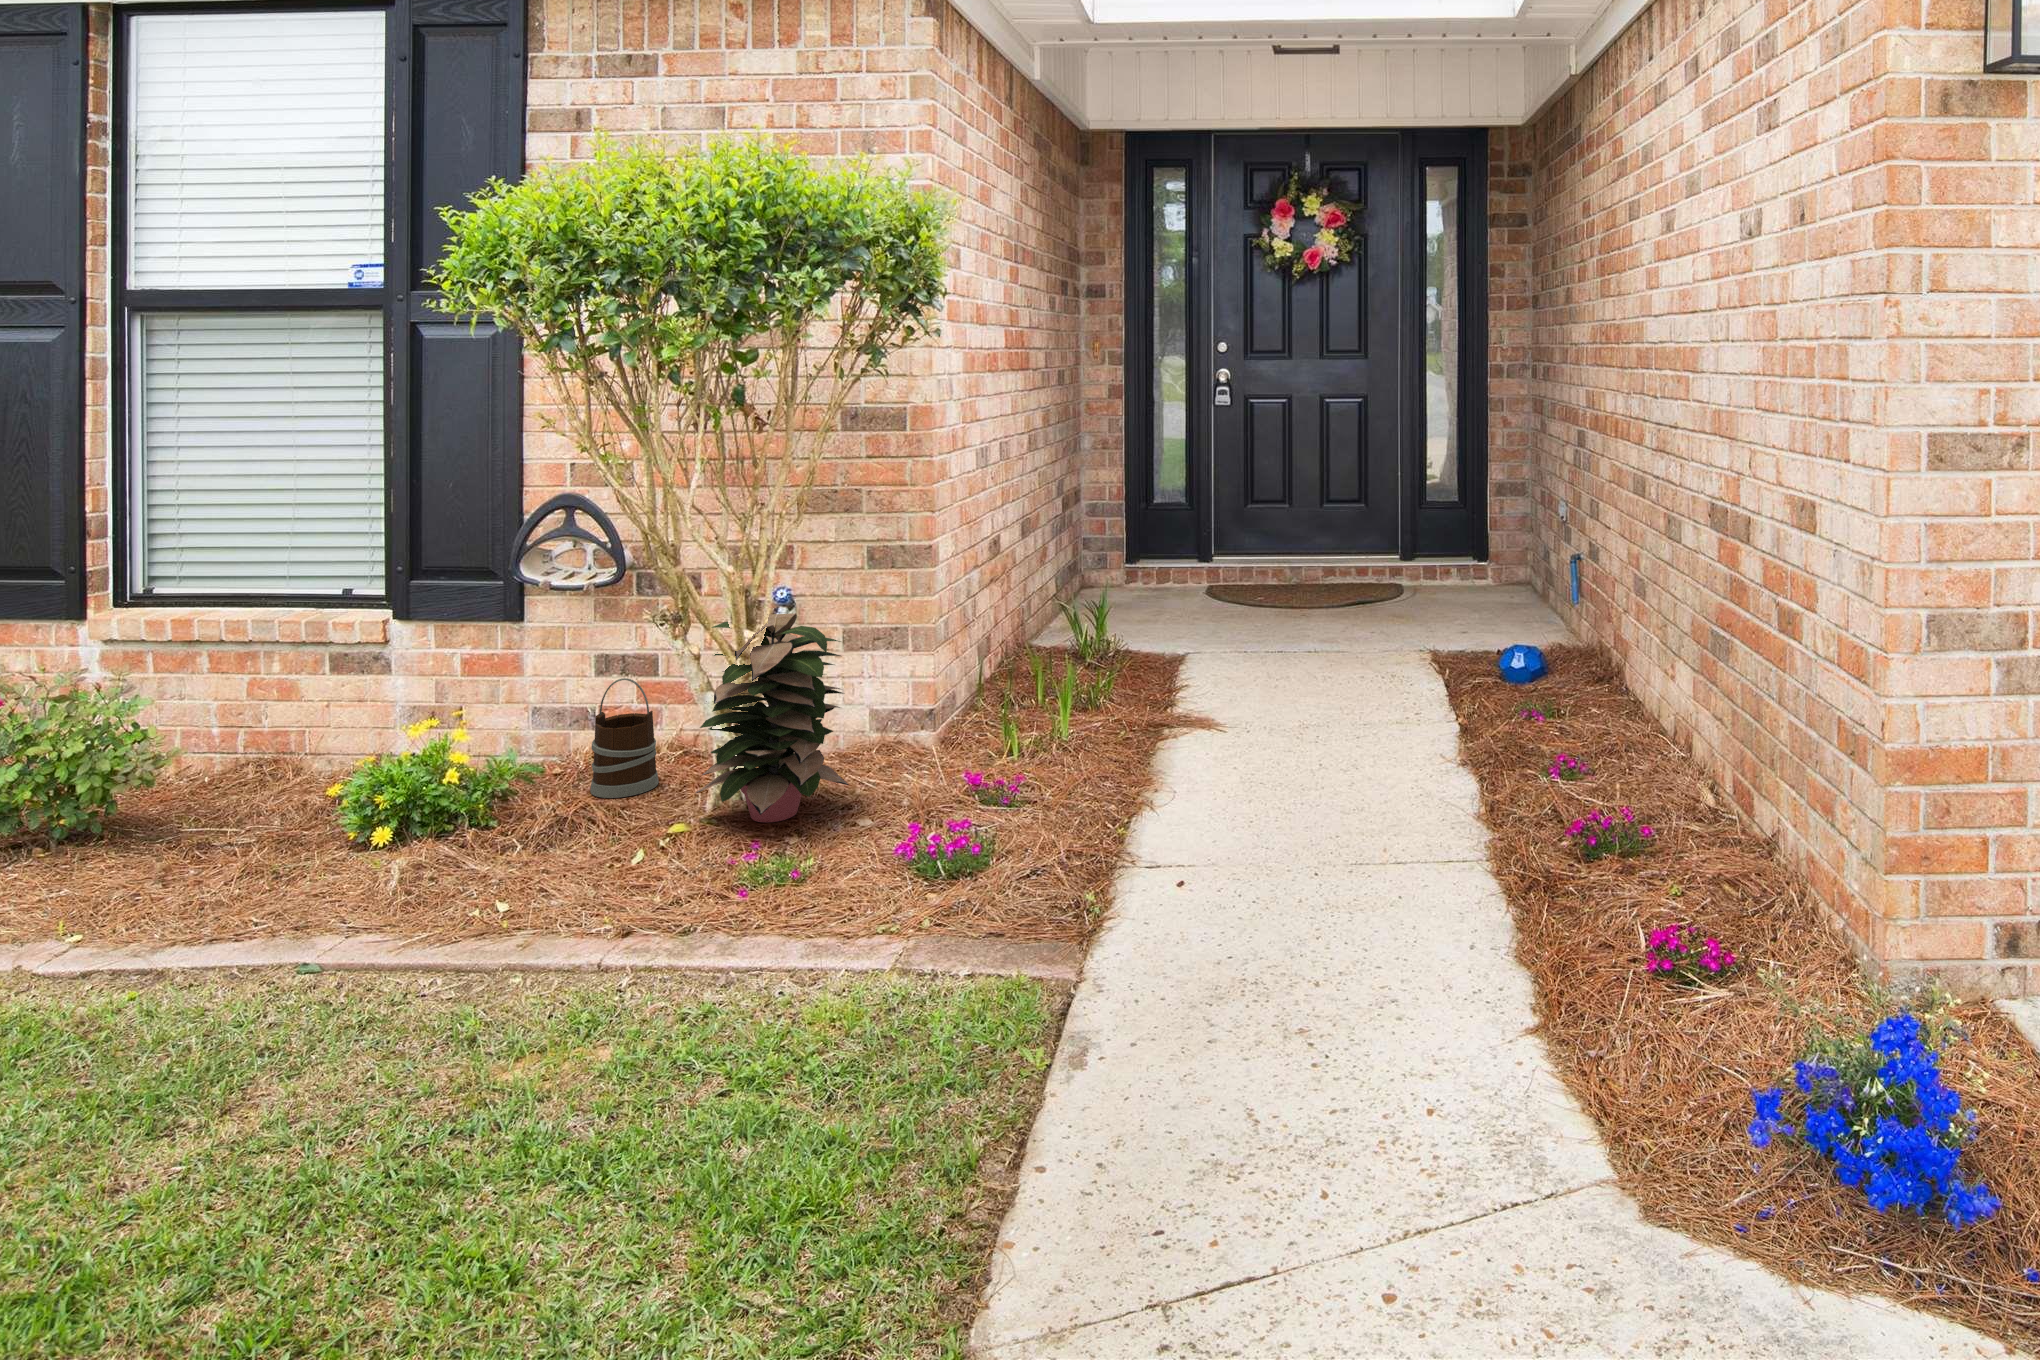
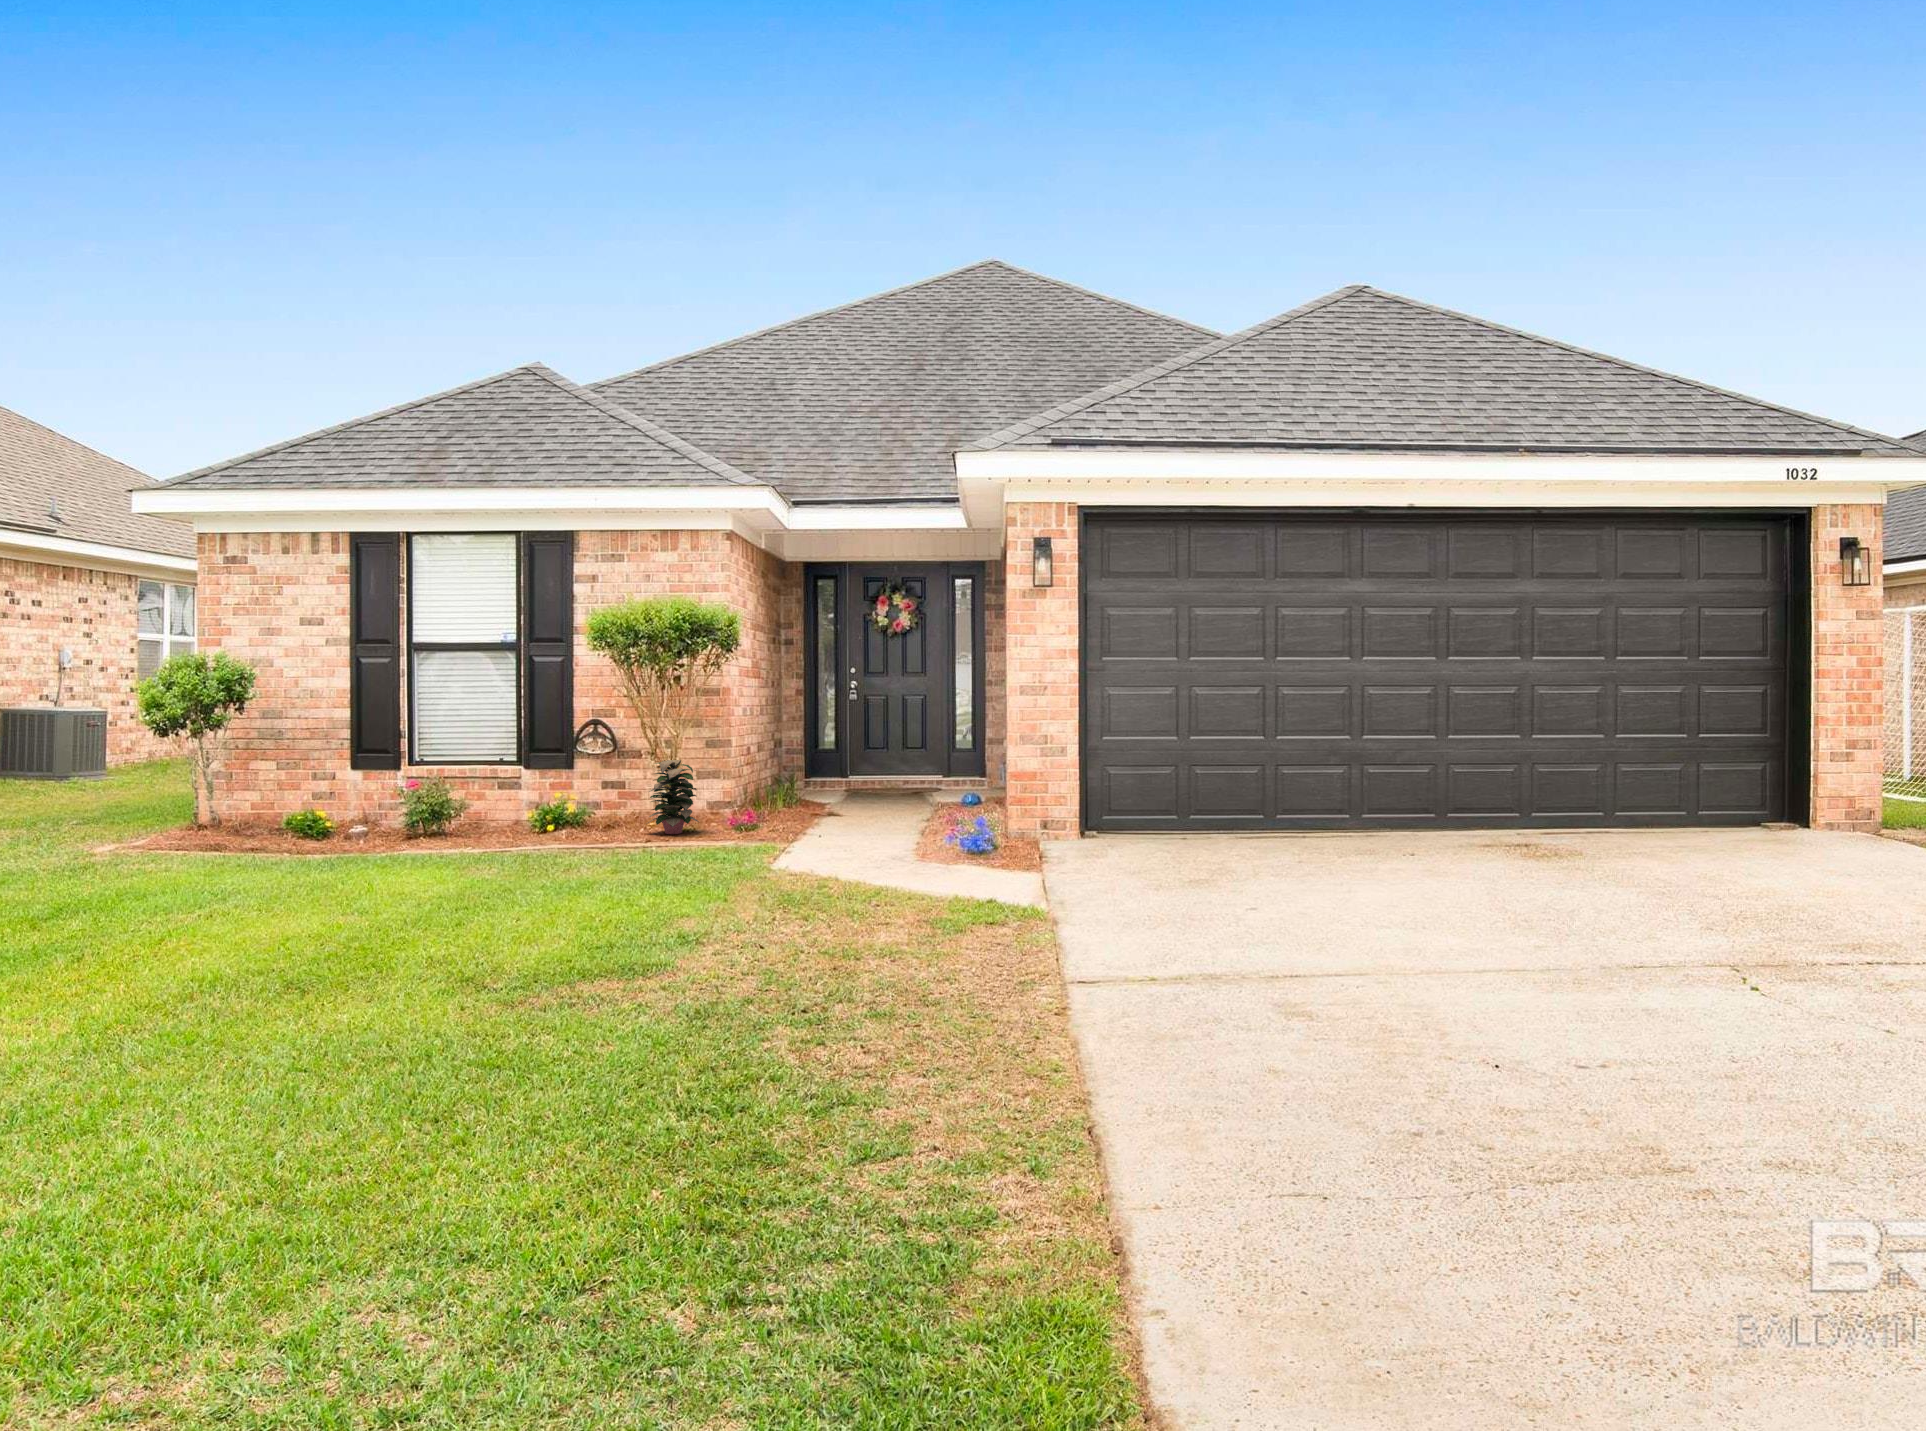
wooden bucket: present [590,678,659,798] -> none [601,788,625,831]

